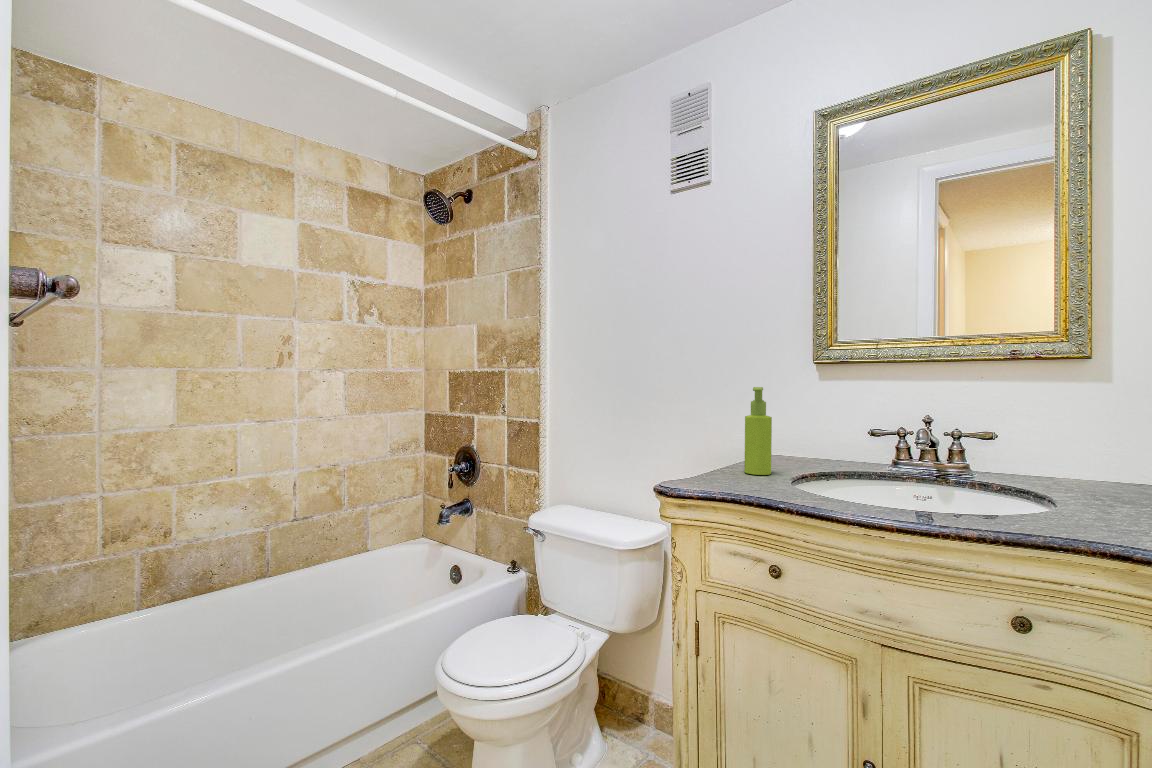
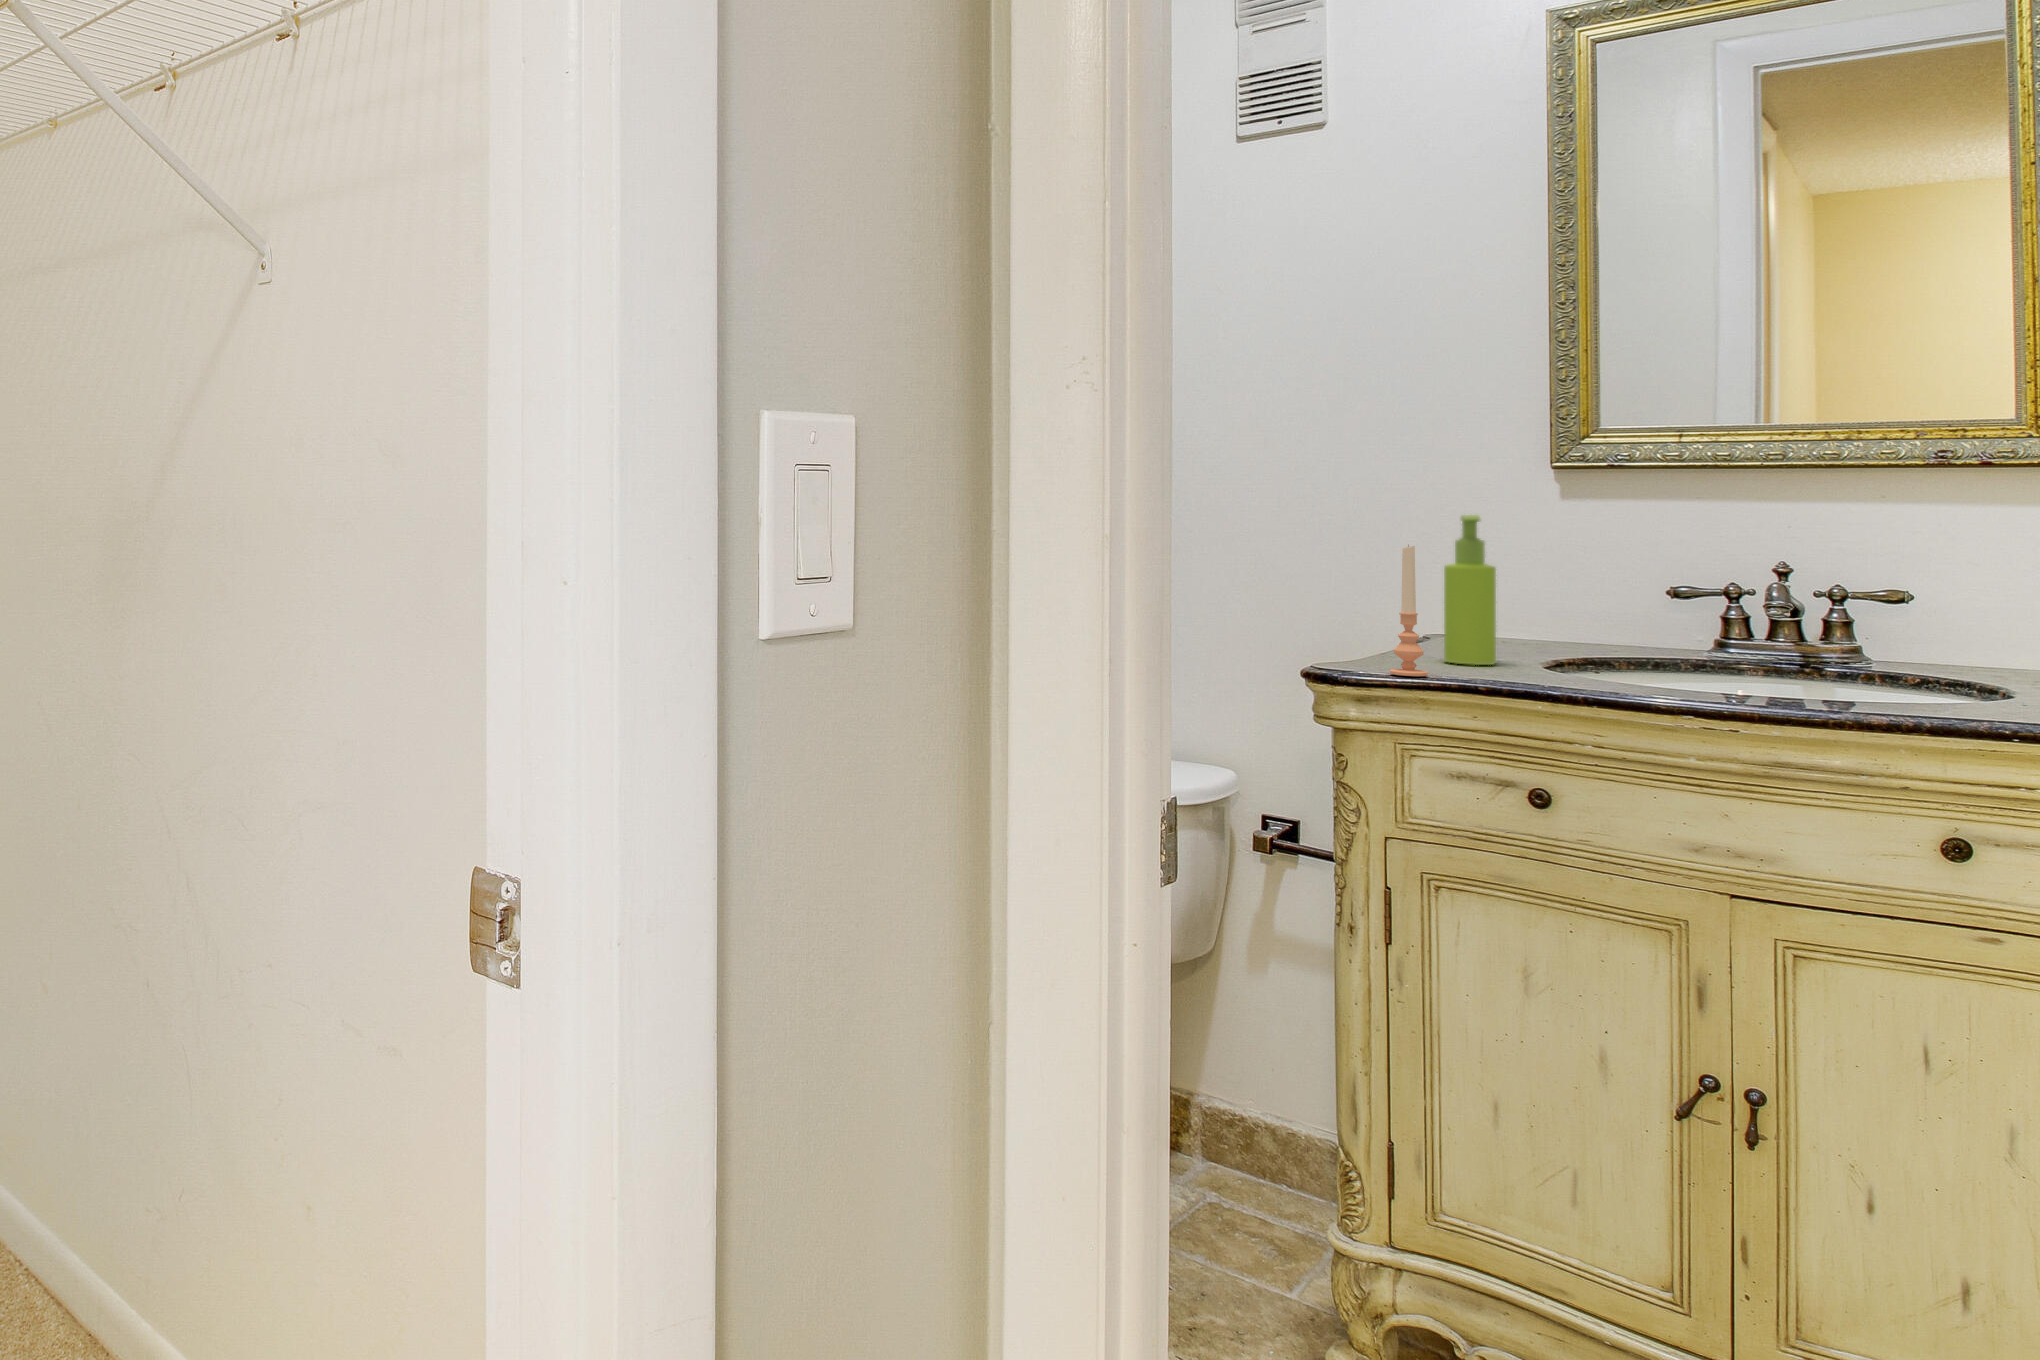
candle: none [700,405,720,486] -> present [1390,545,1428,676]

